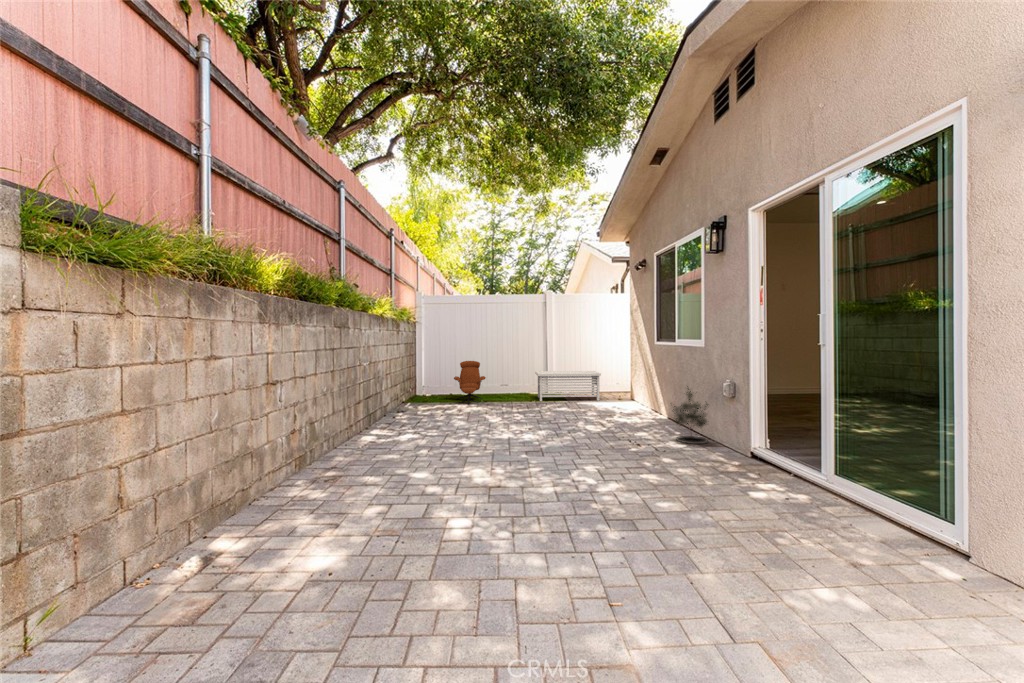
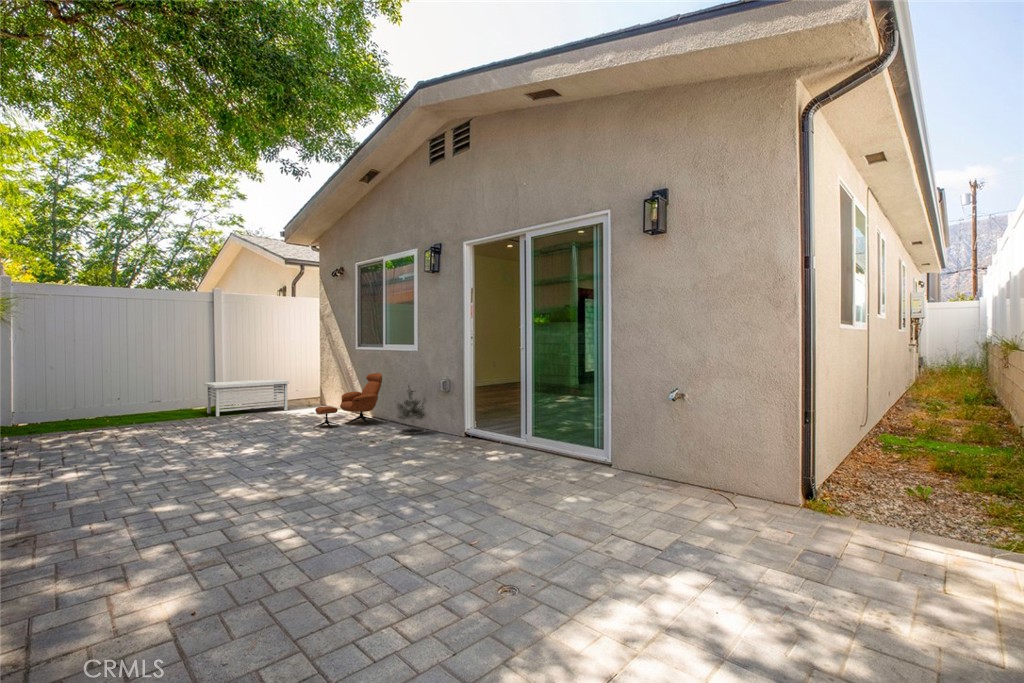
lounge chair: present [454,361,486,404] -> present [314,373,382,428]

